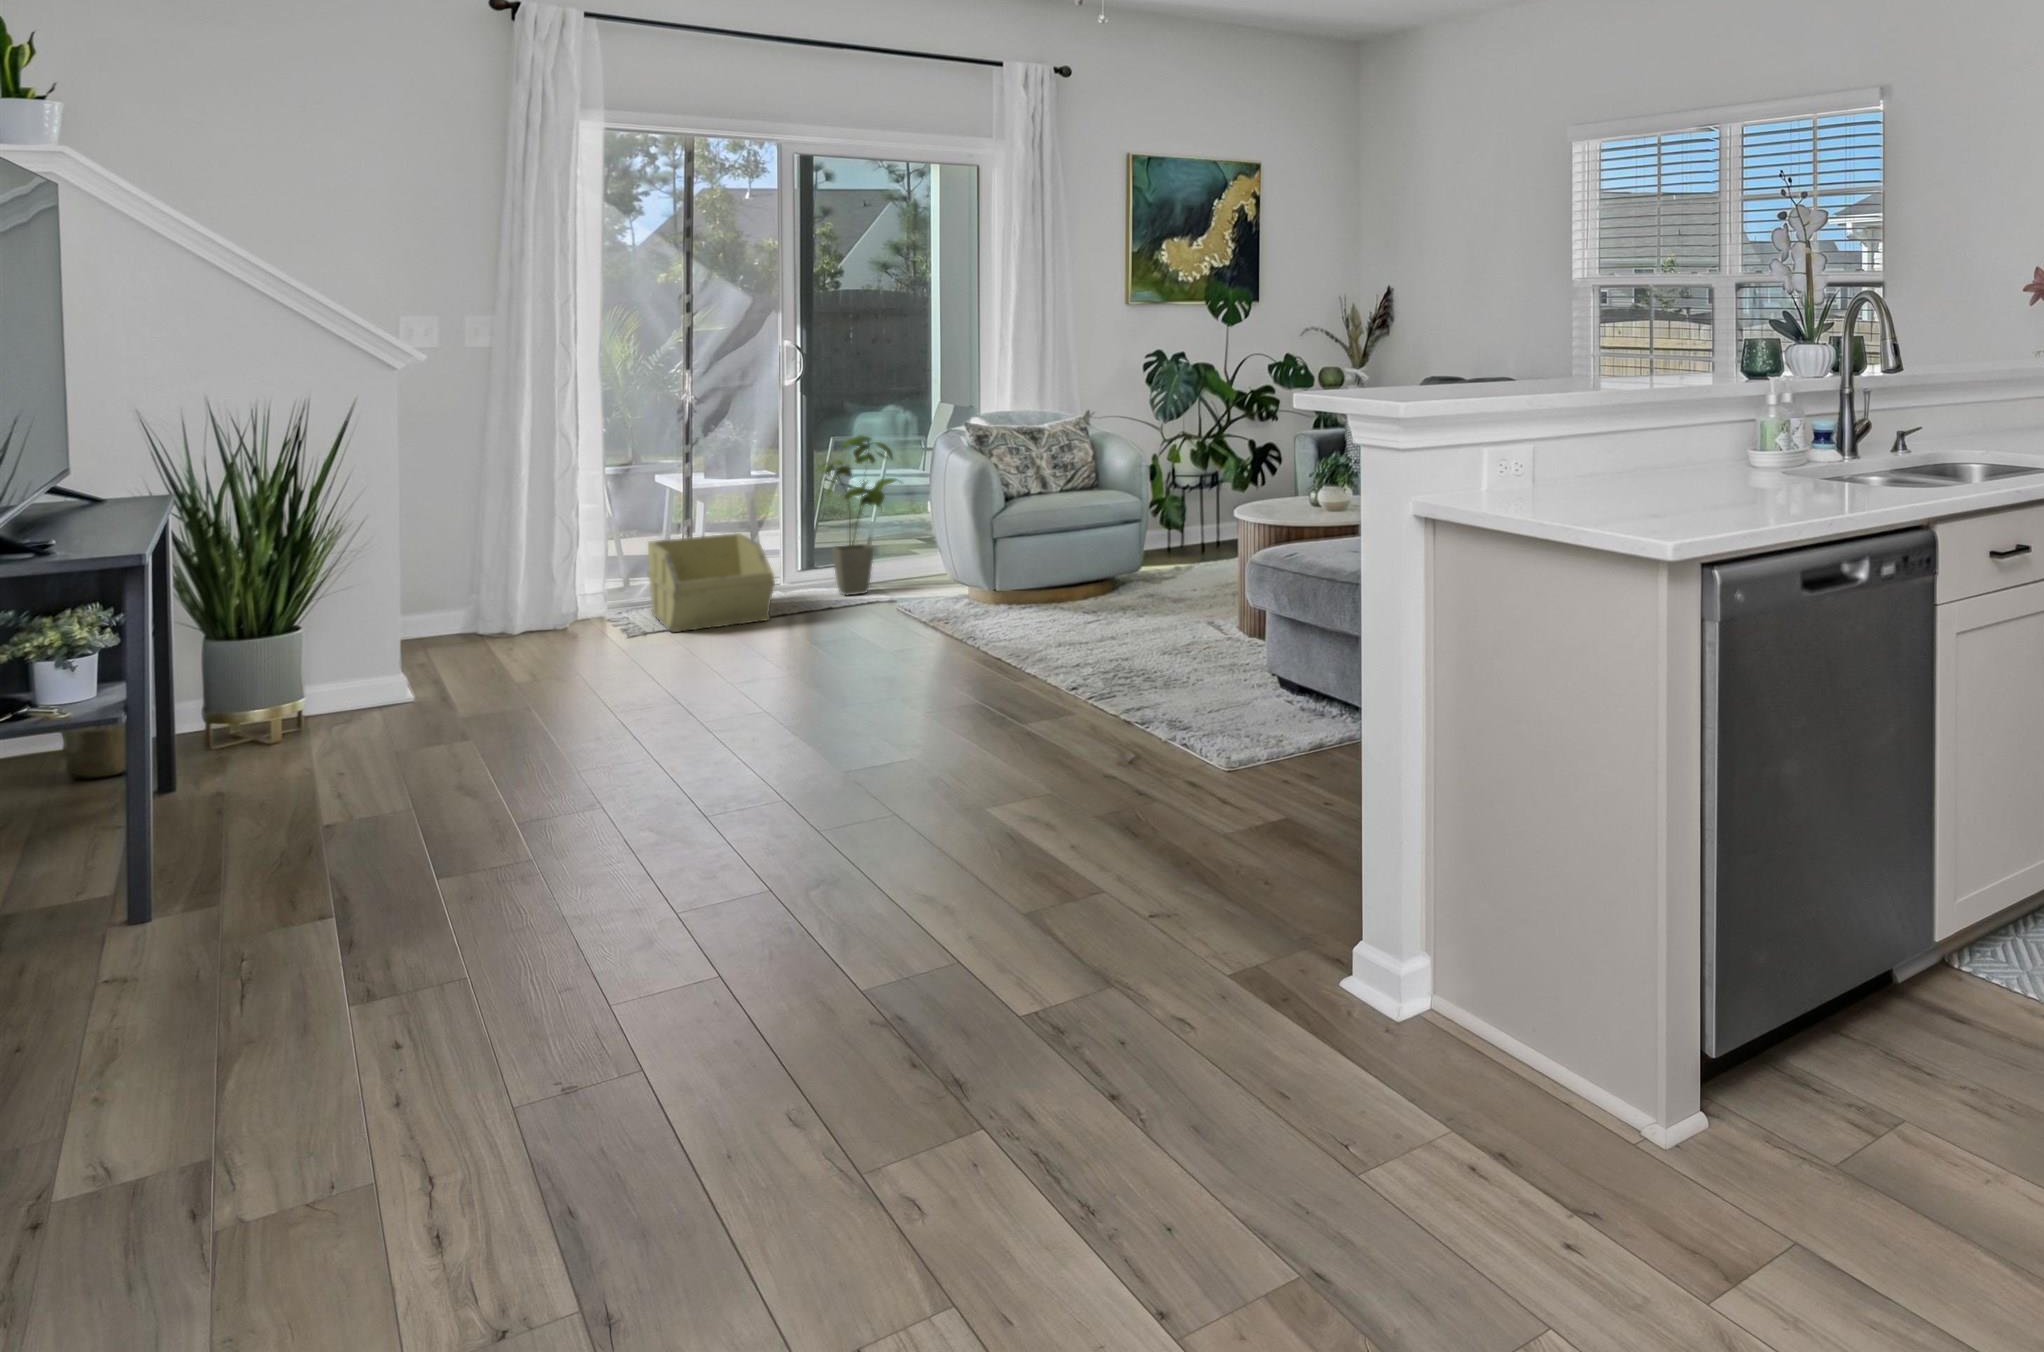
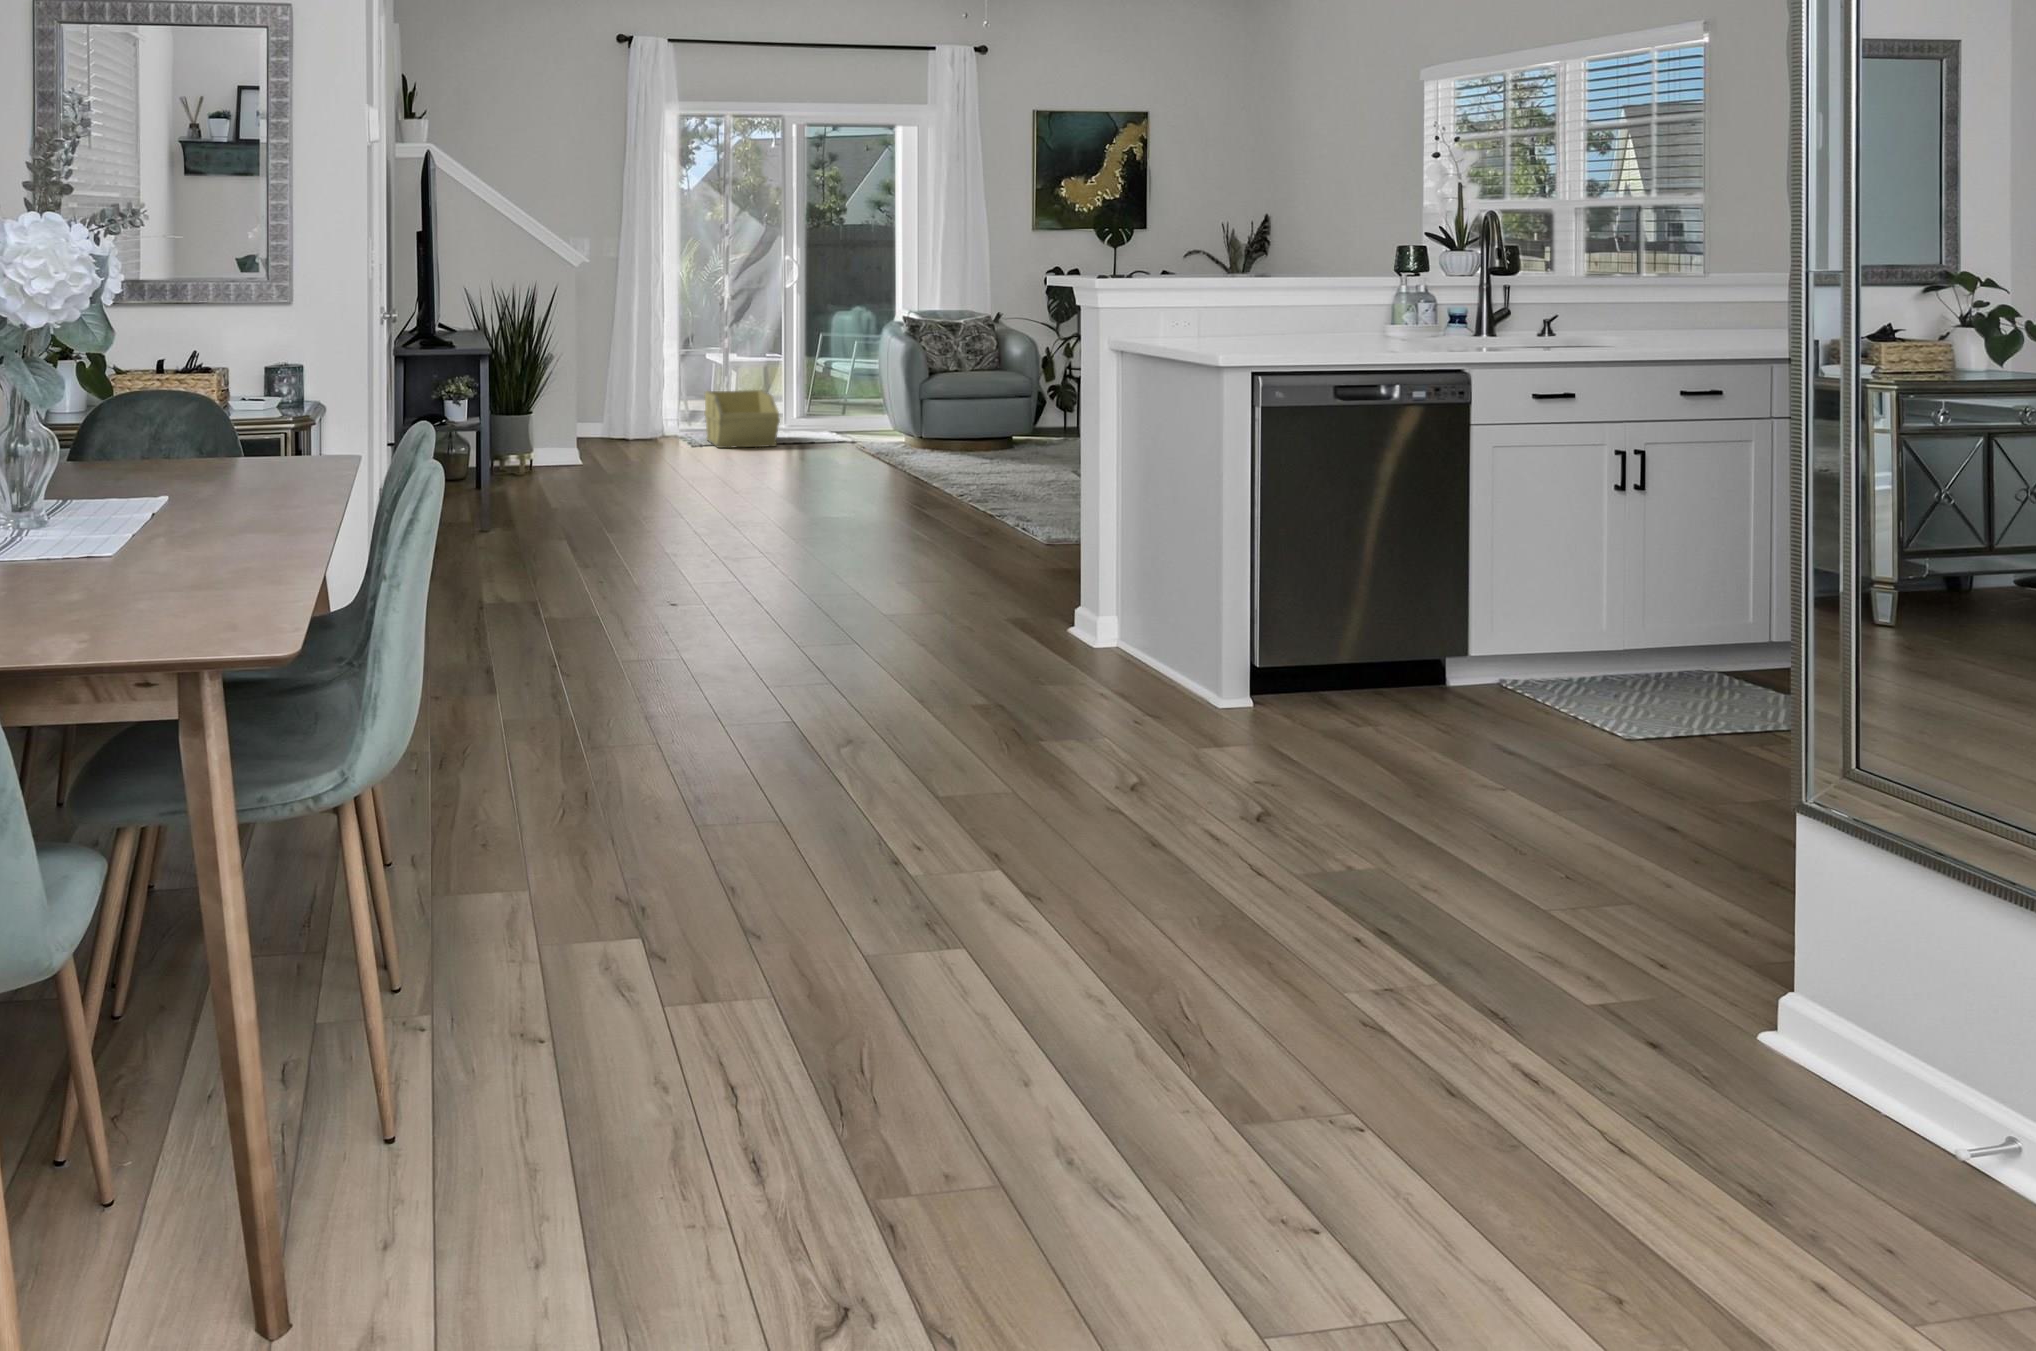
house plant: present [815,435,898,595] -> none [807,324,867,439]

